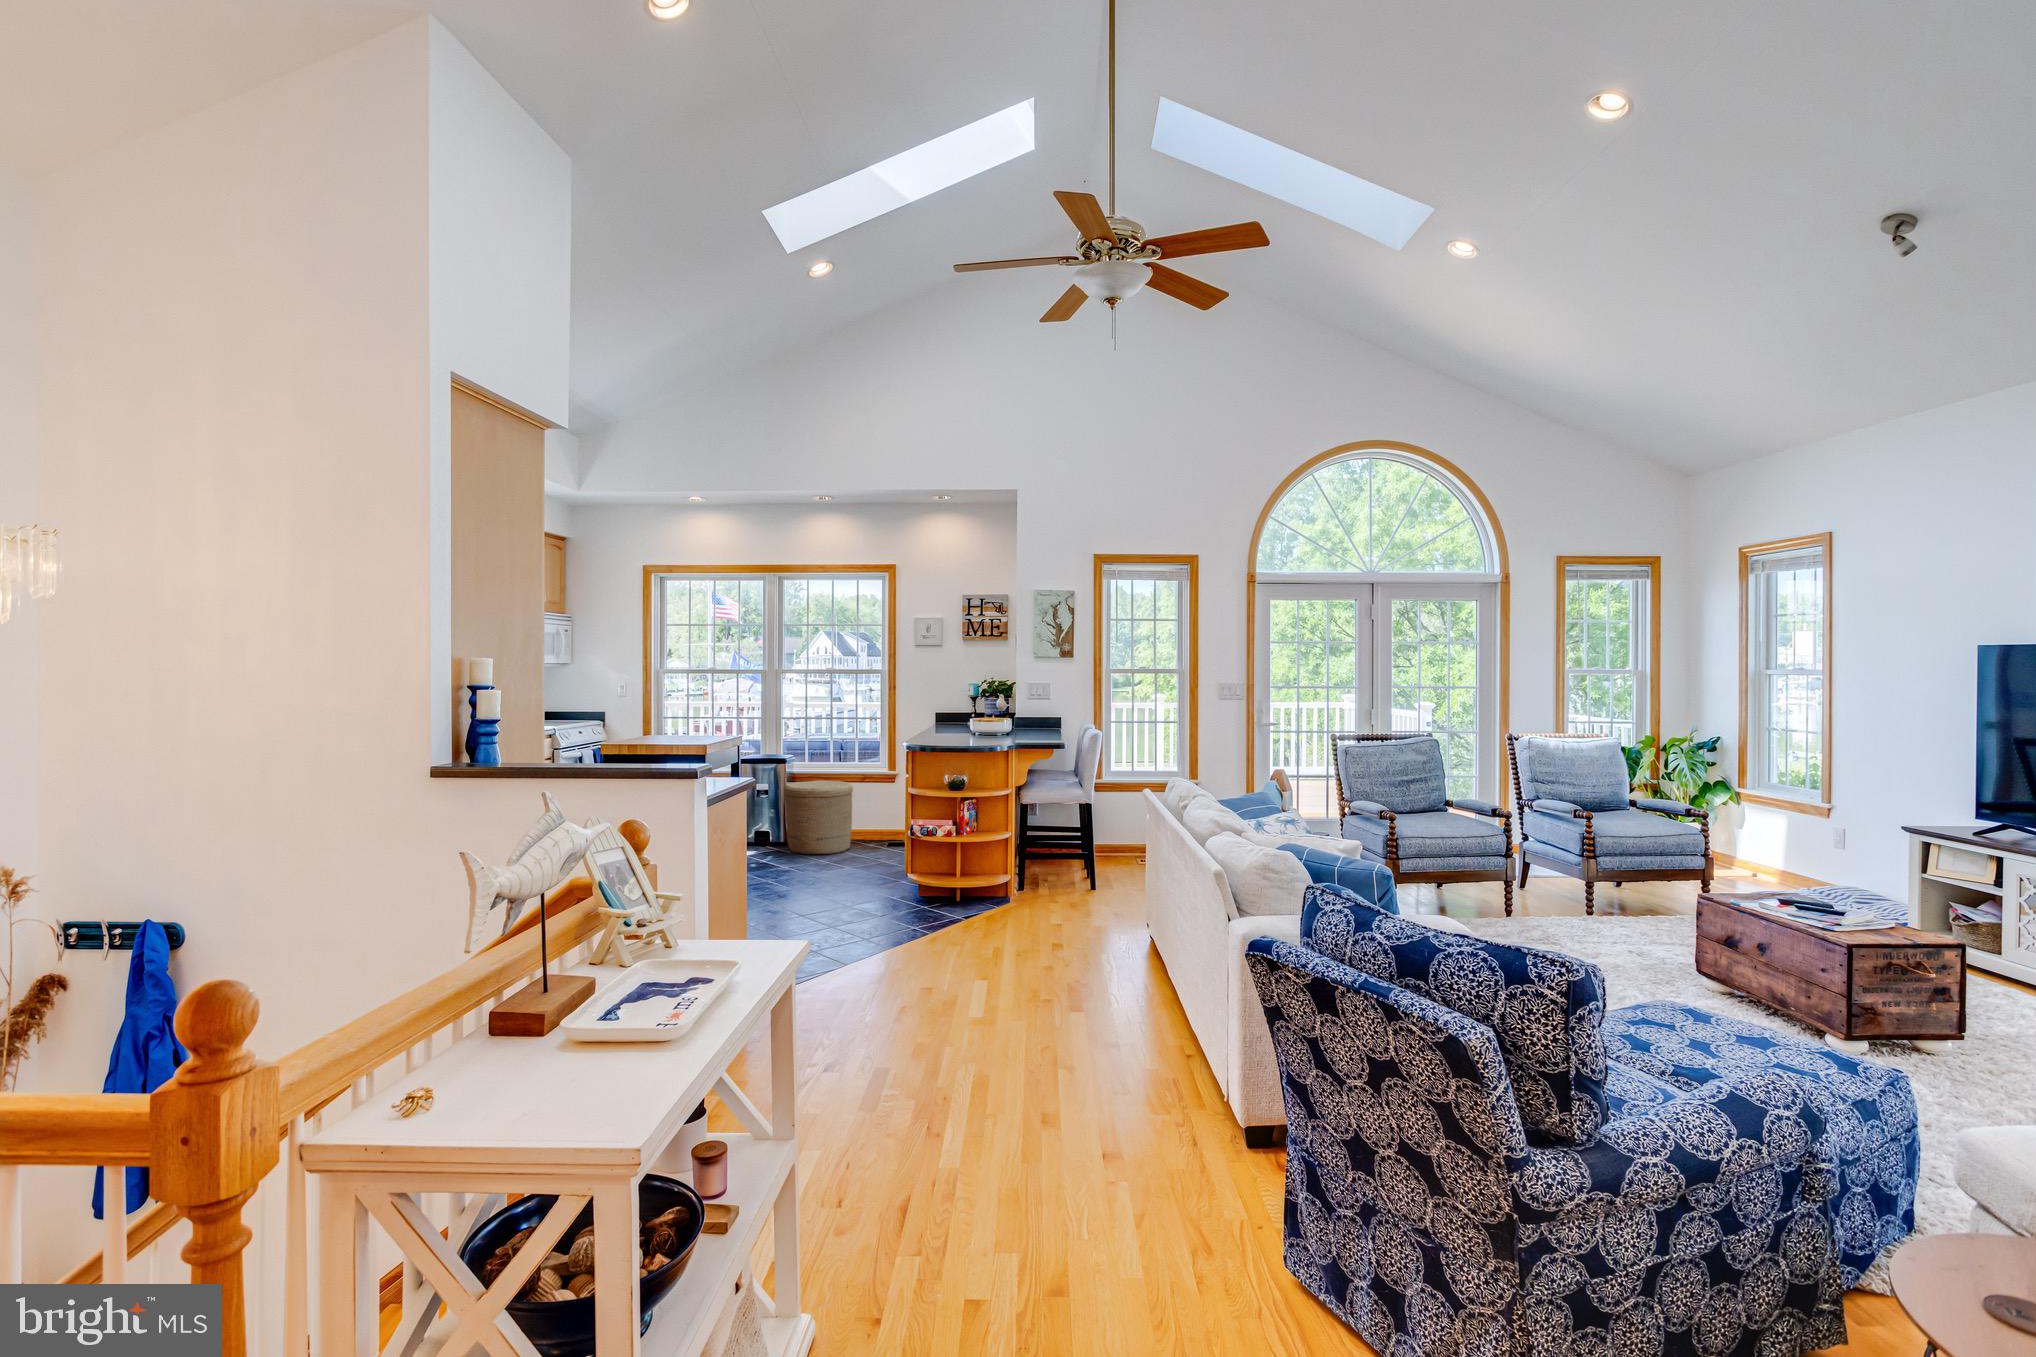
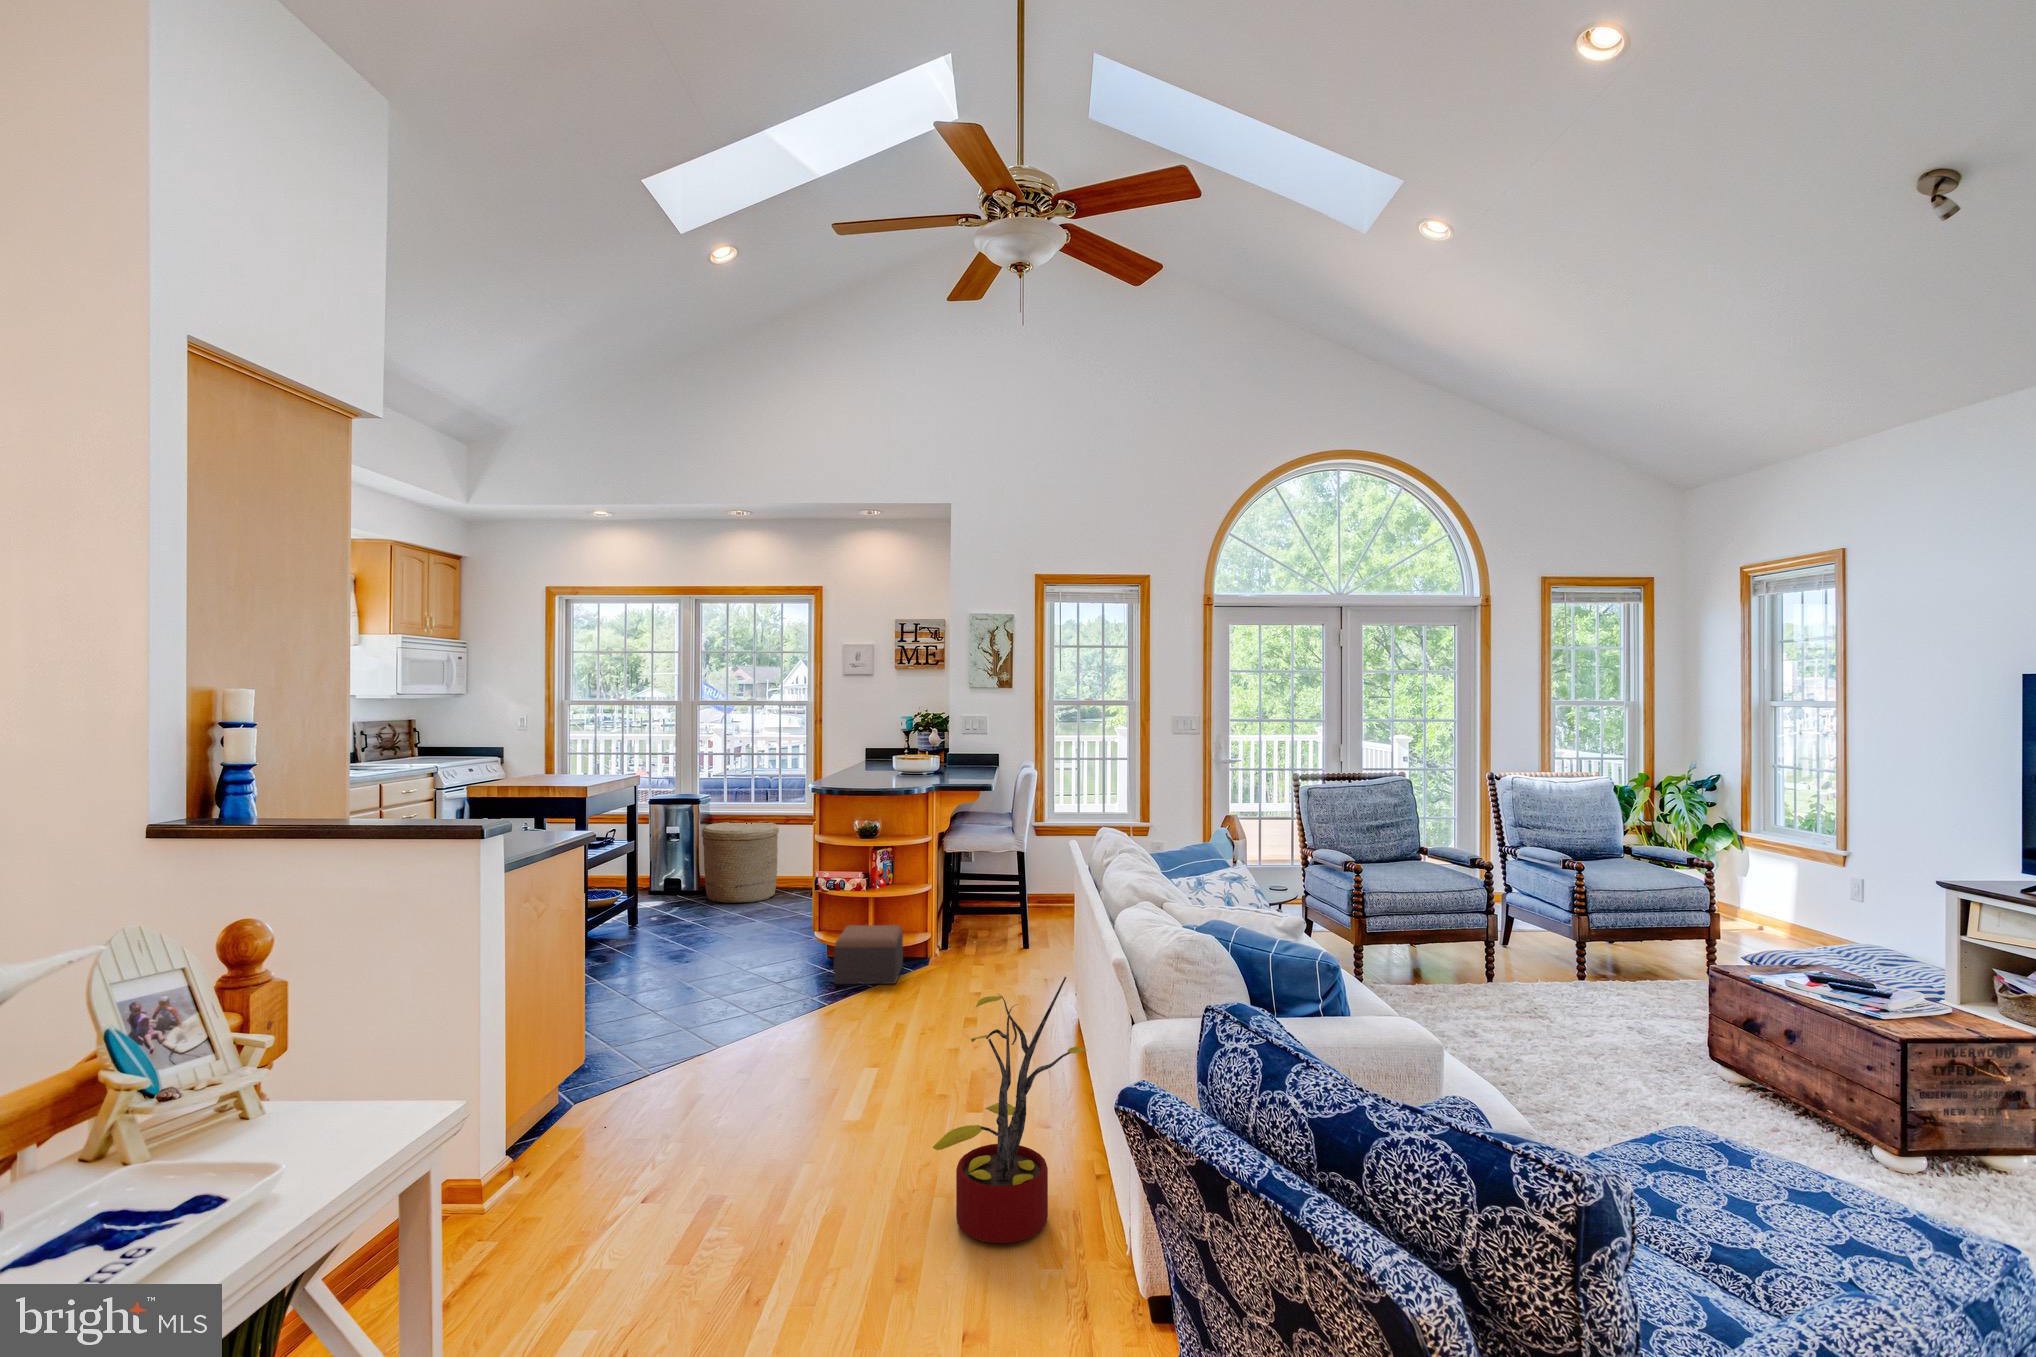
footstool: none [927,869,984,919] -> present [834,925,903,984]
decorative plant: none [1073,894,1179,1096] -> present [933,977,1086,1243]

